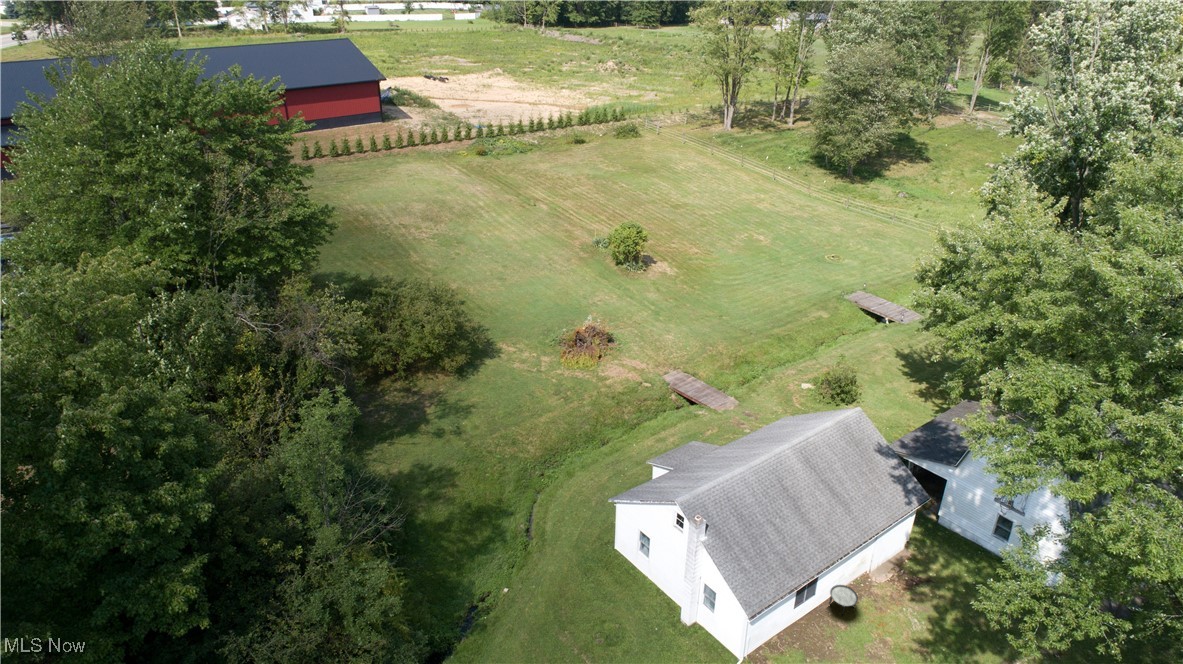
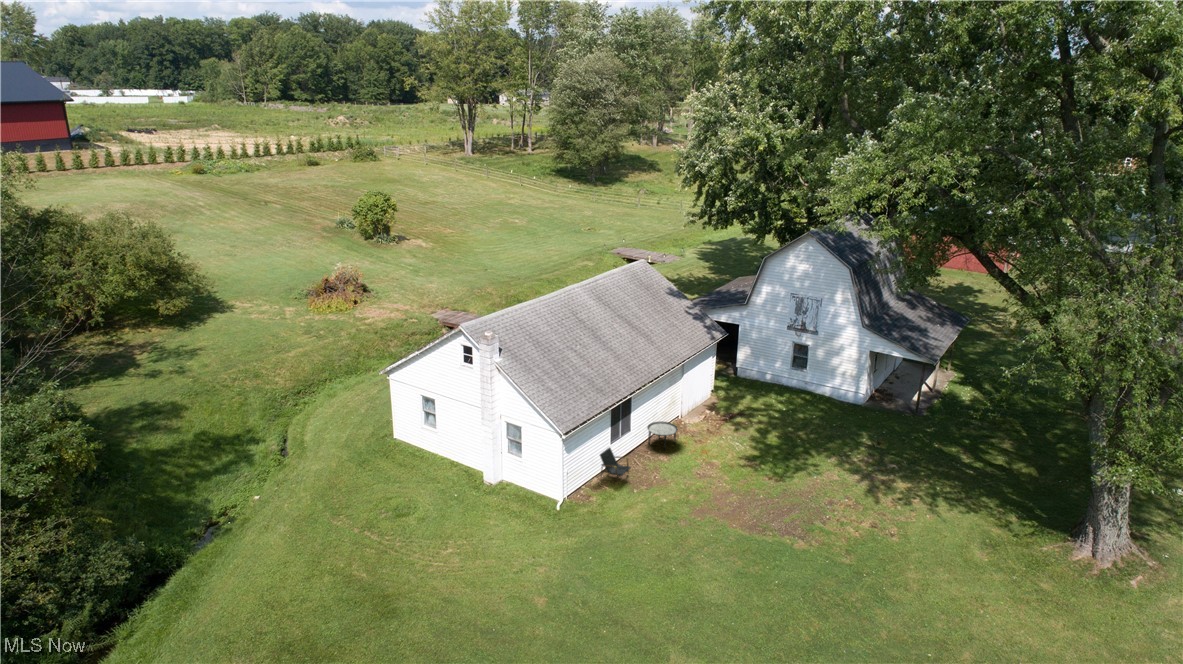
lounge chair: none [779,615,806,651] -> present [600,448,631,483]

